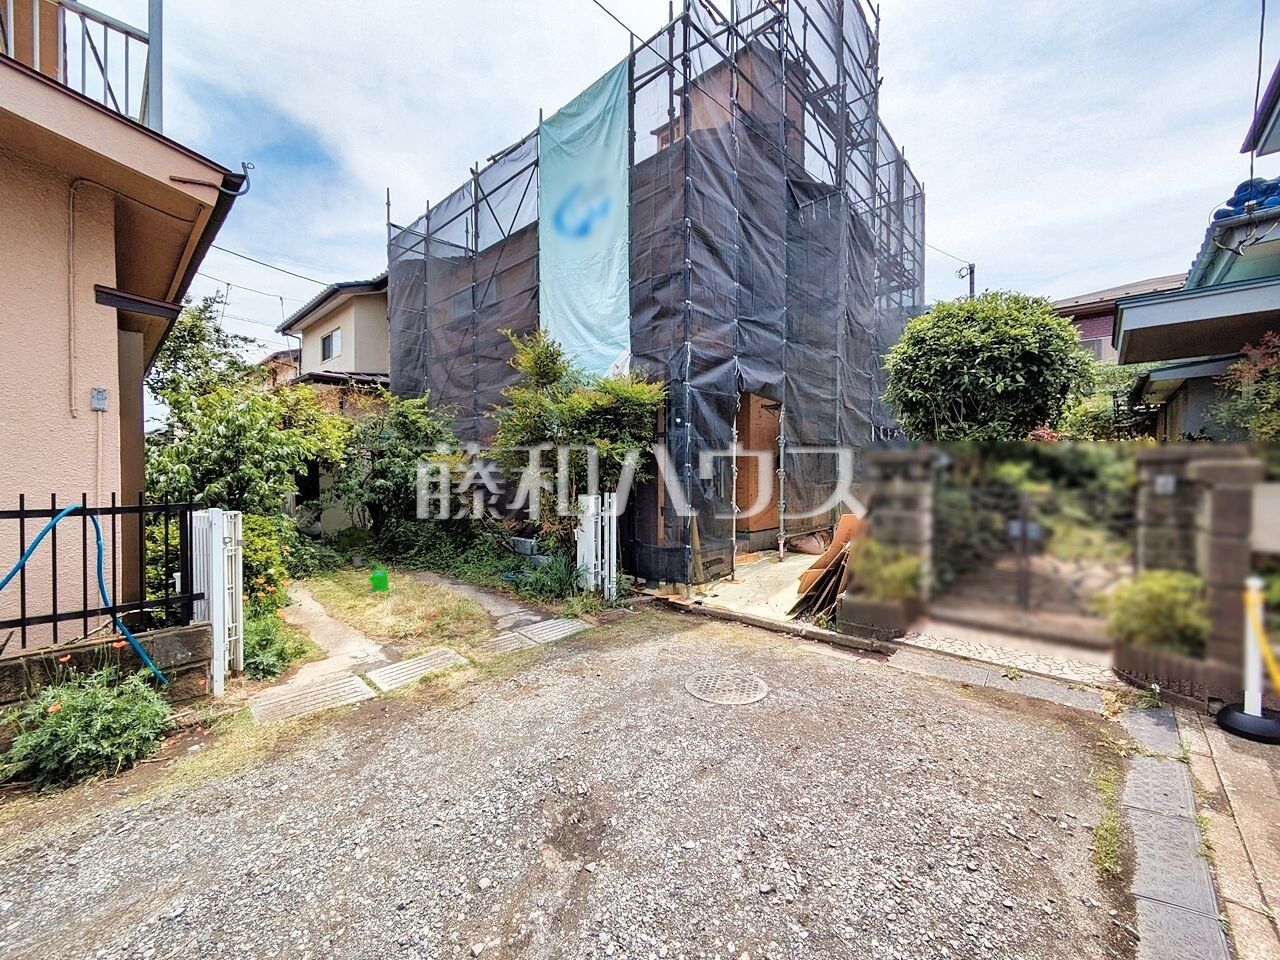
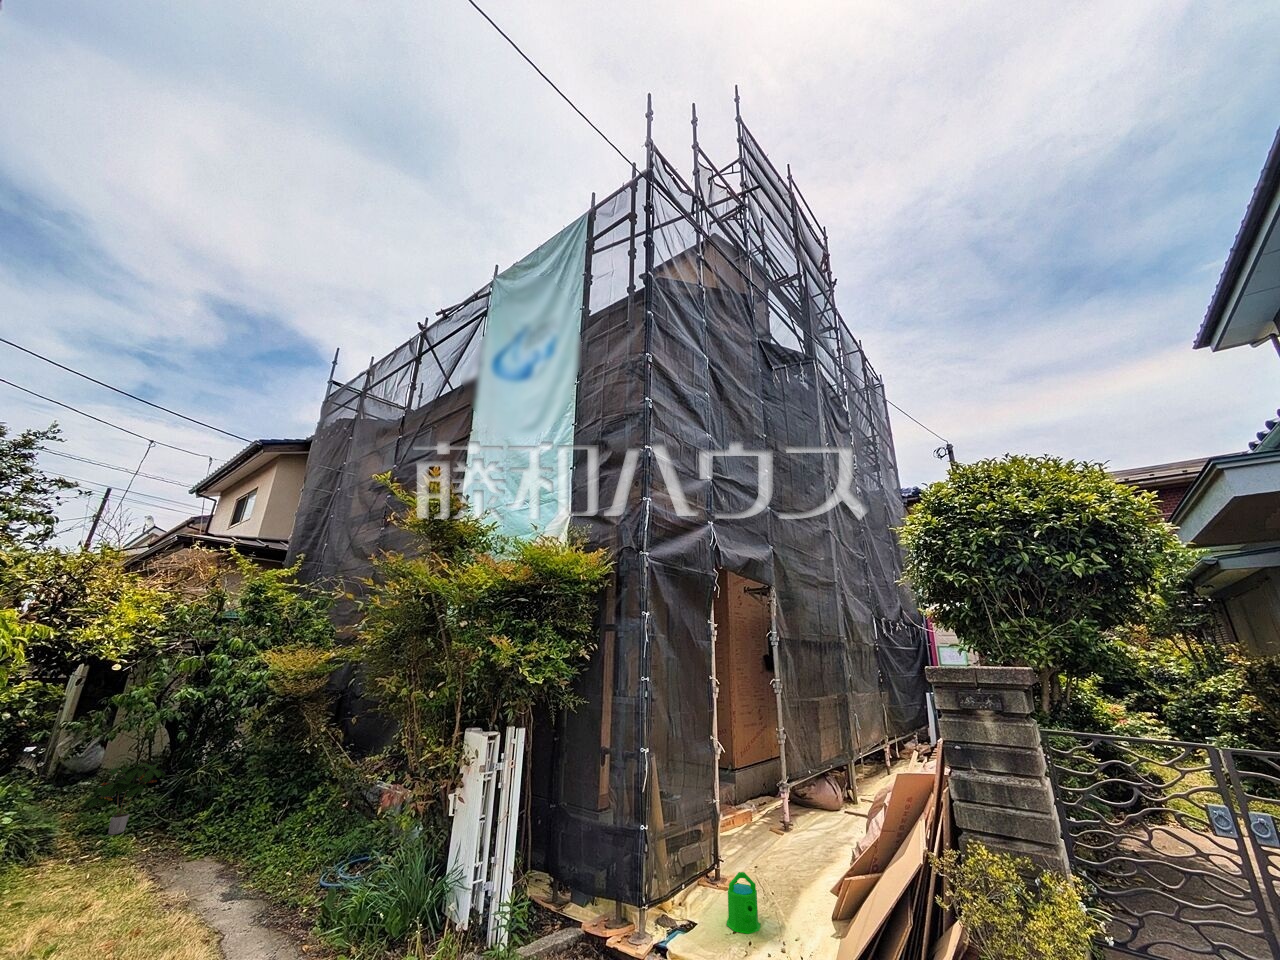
watering can: present [368,566,389,591] -> present [726,872,761,934]

